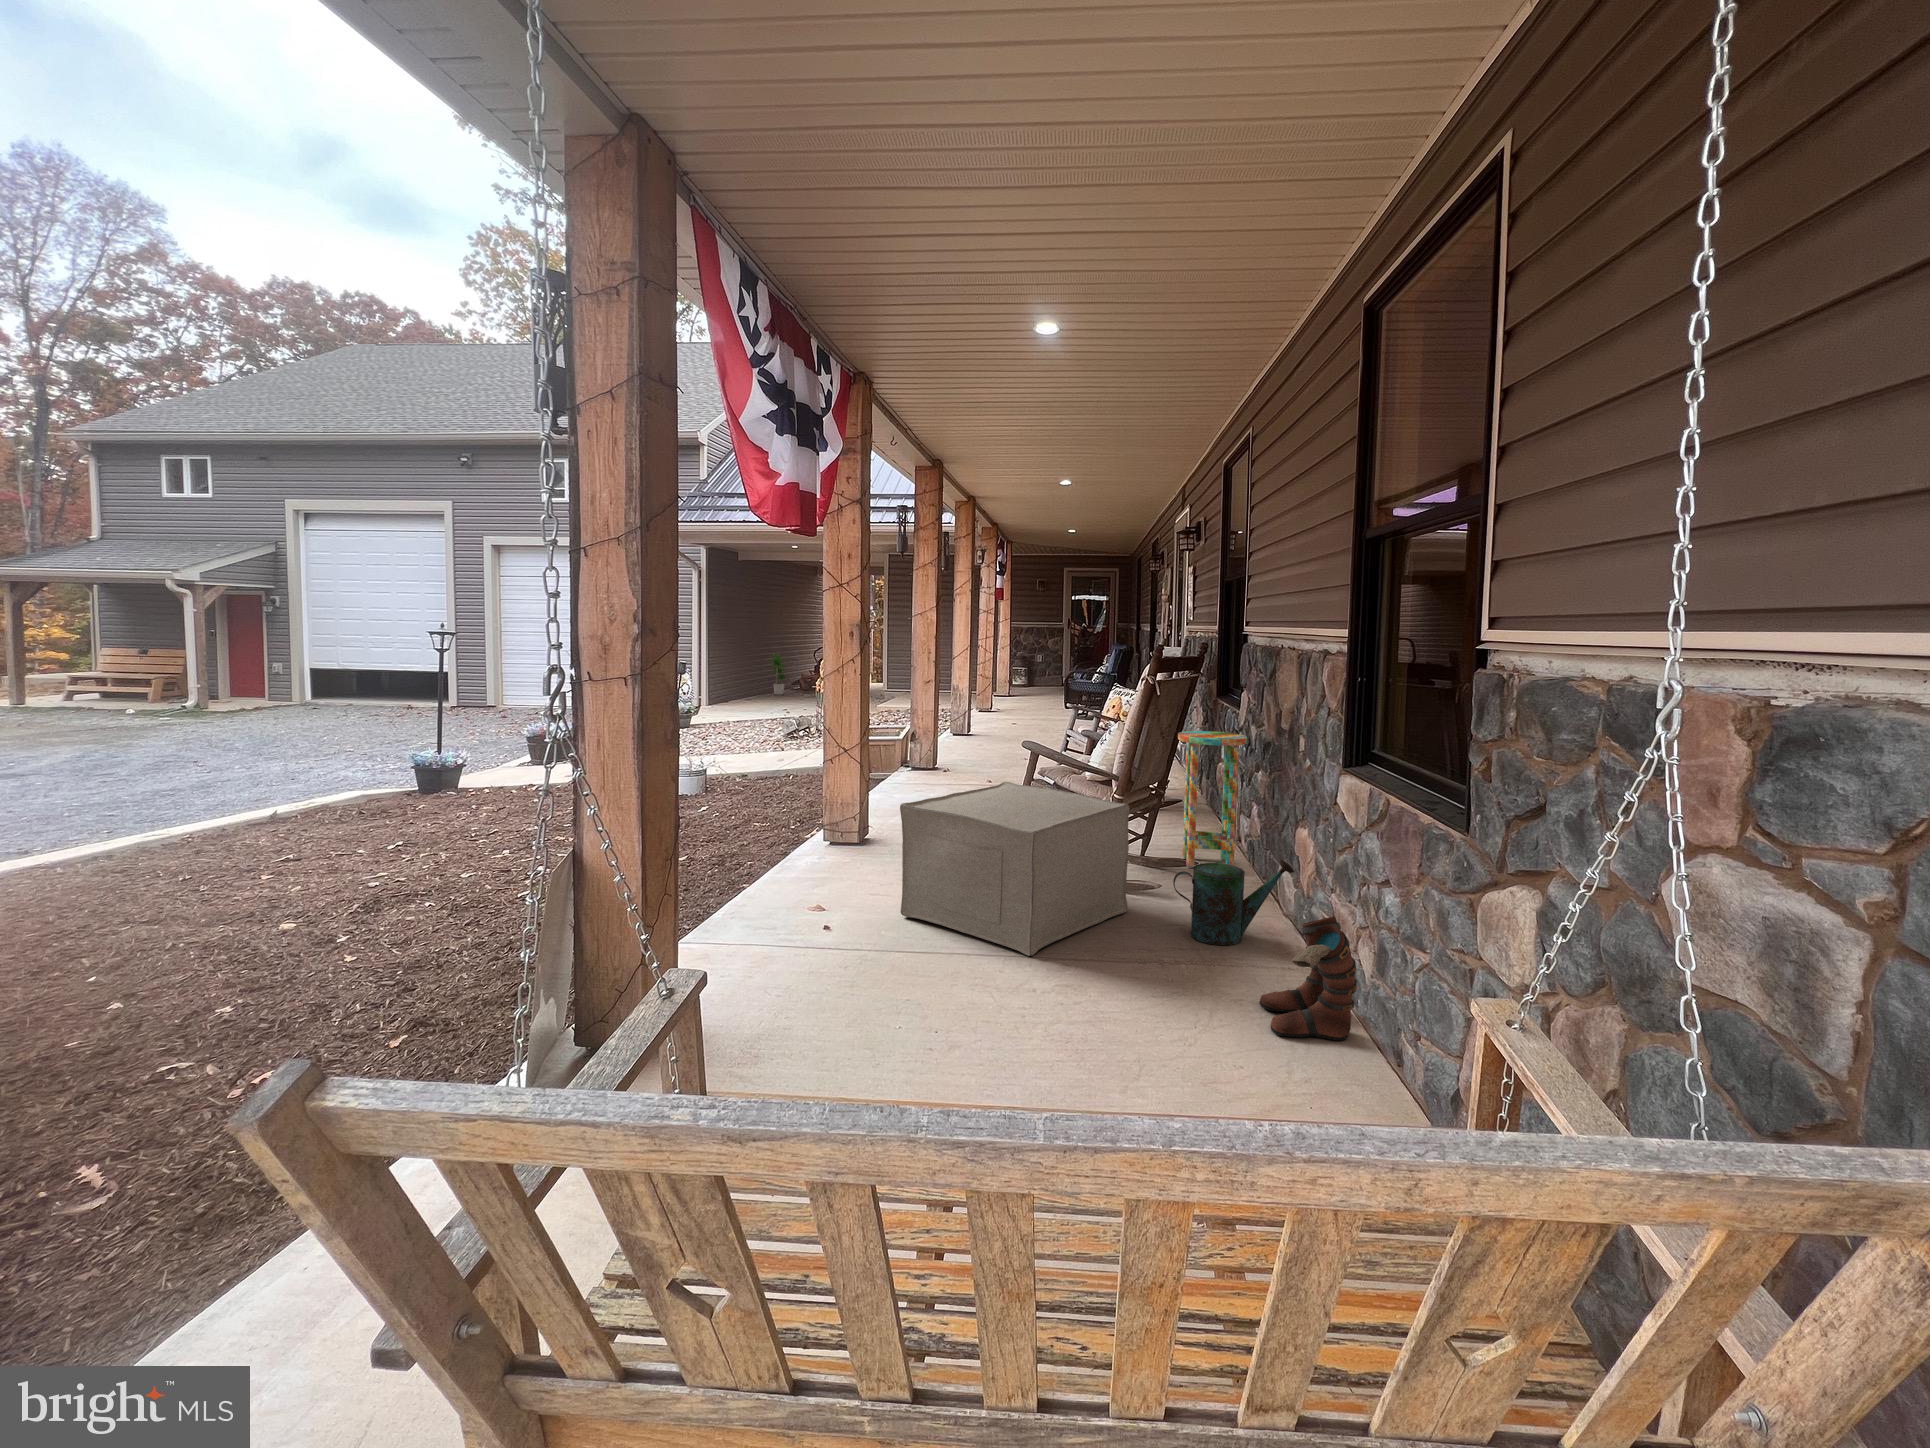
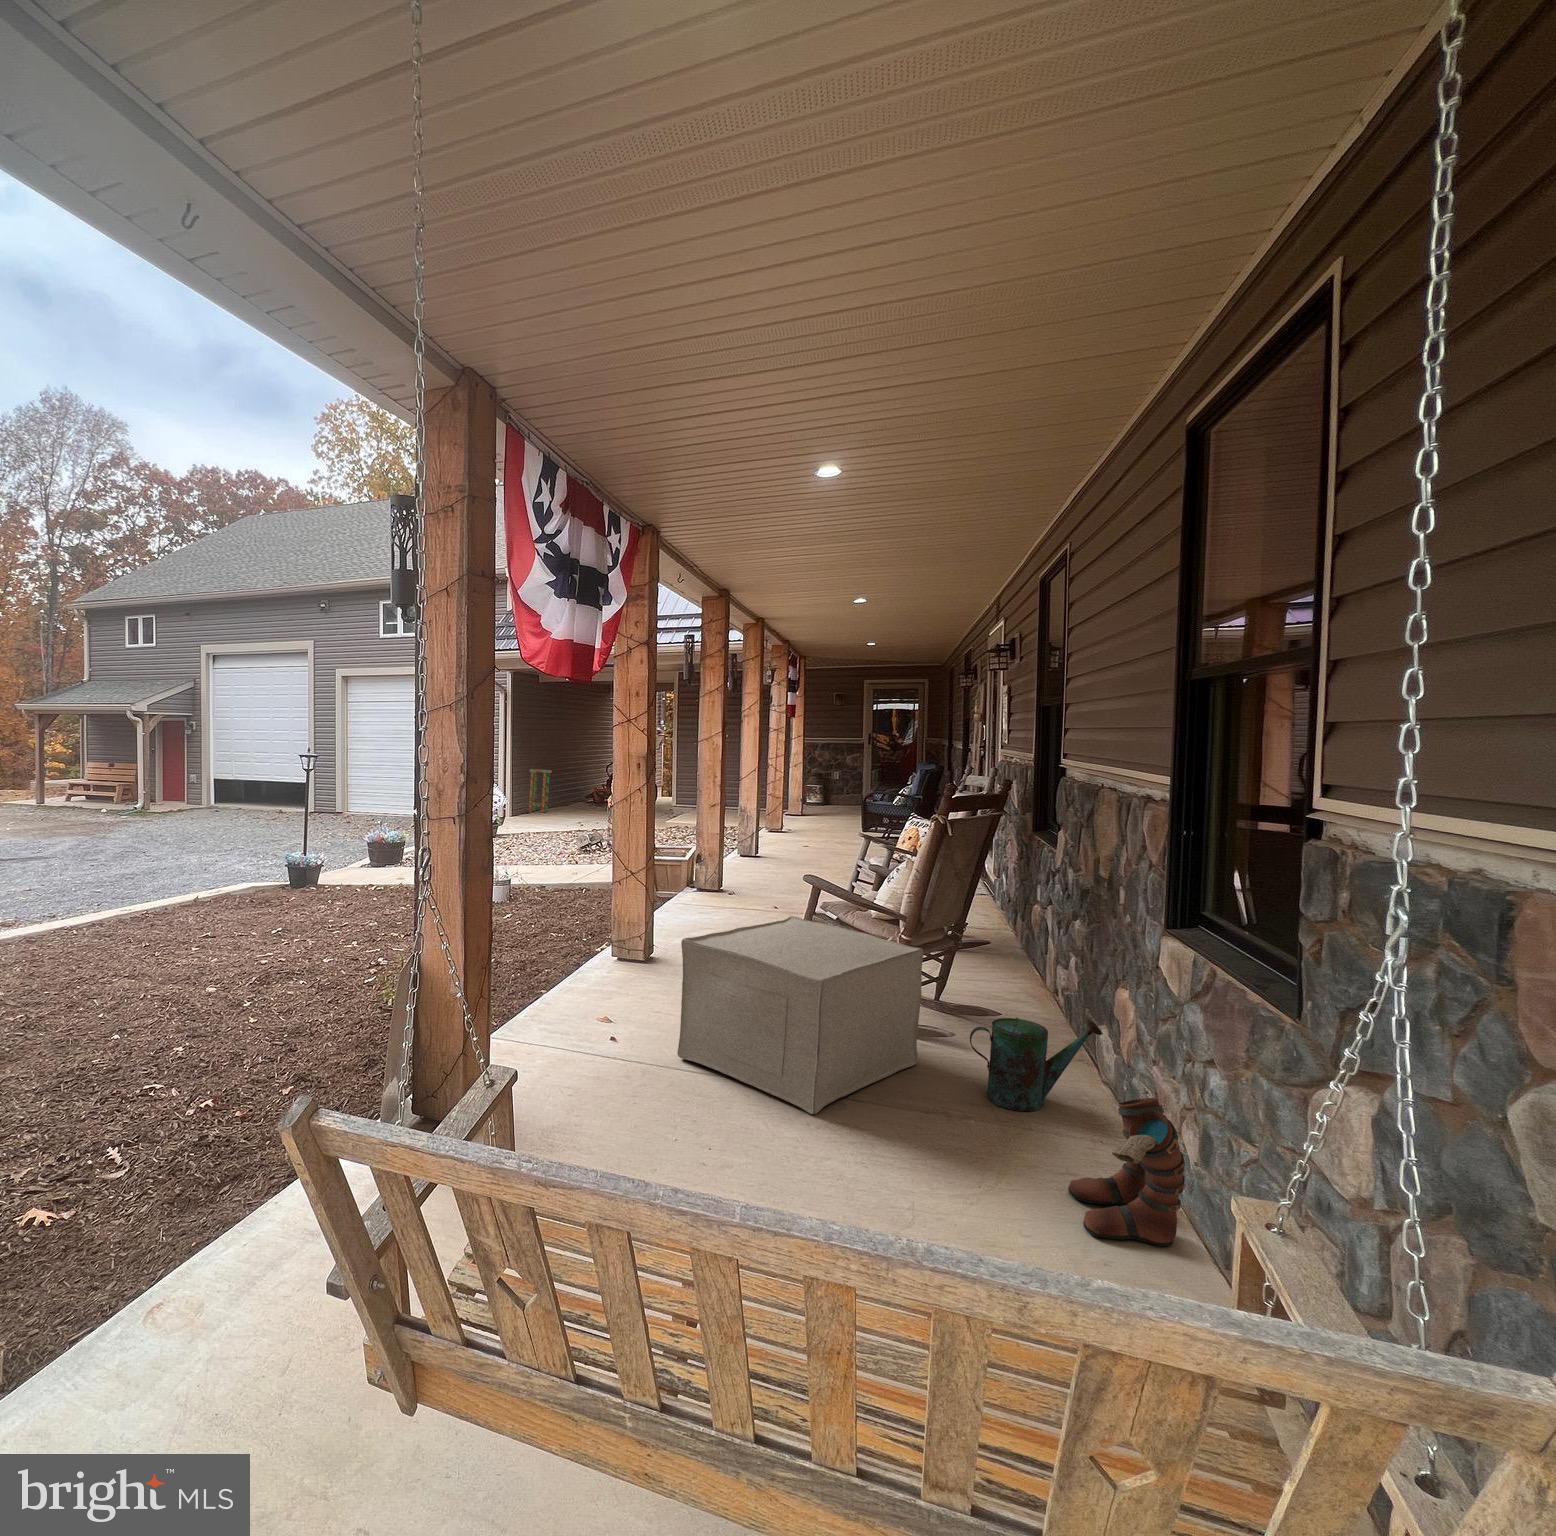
potted plant: present [771,654,785,695] -> none [563,763,588,804]
side table: present [1178,731,1247,868] -> present [529,769,552,813]

